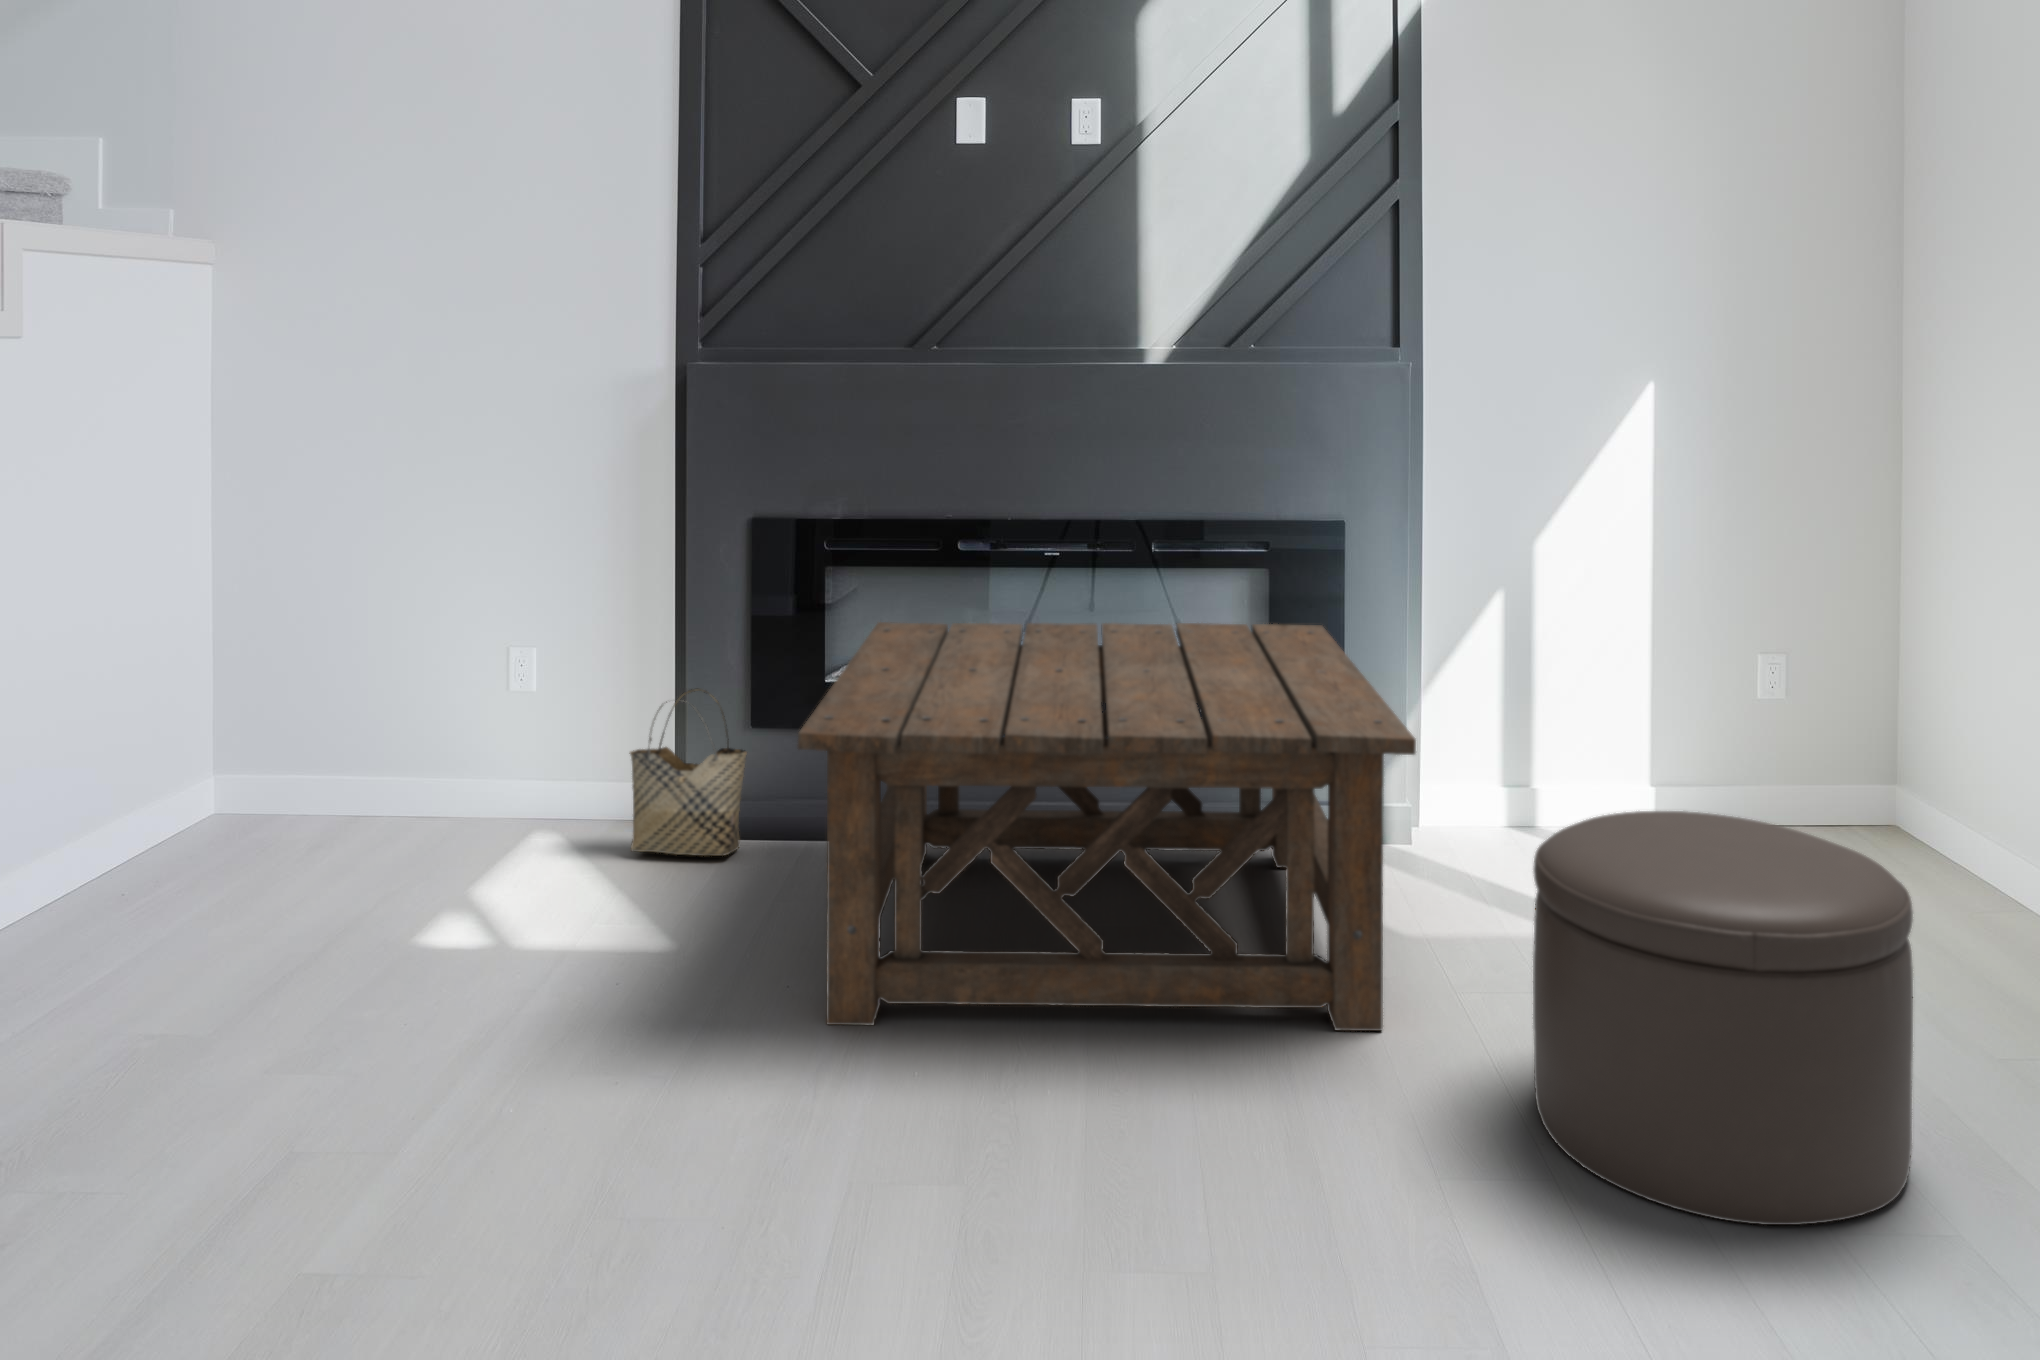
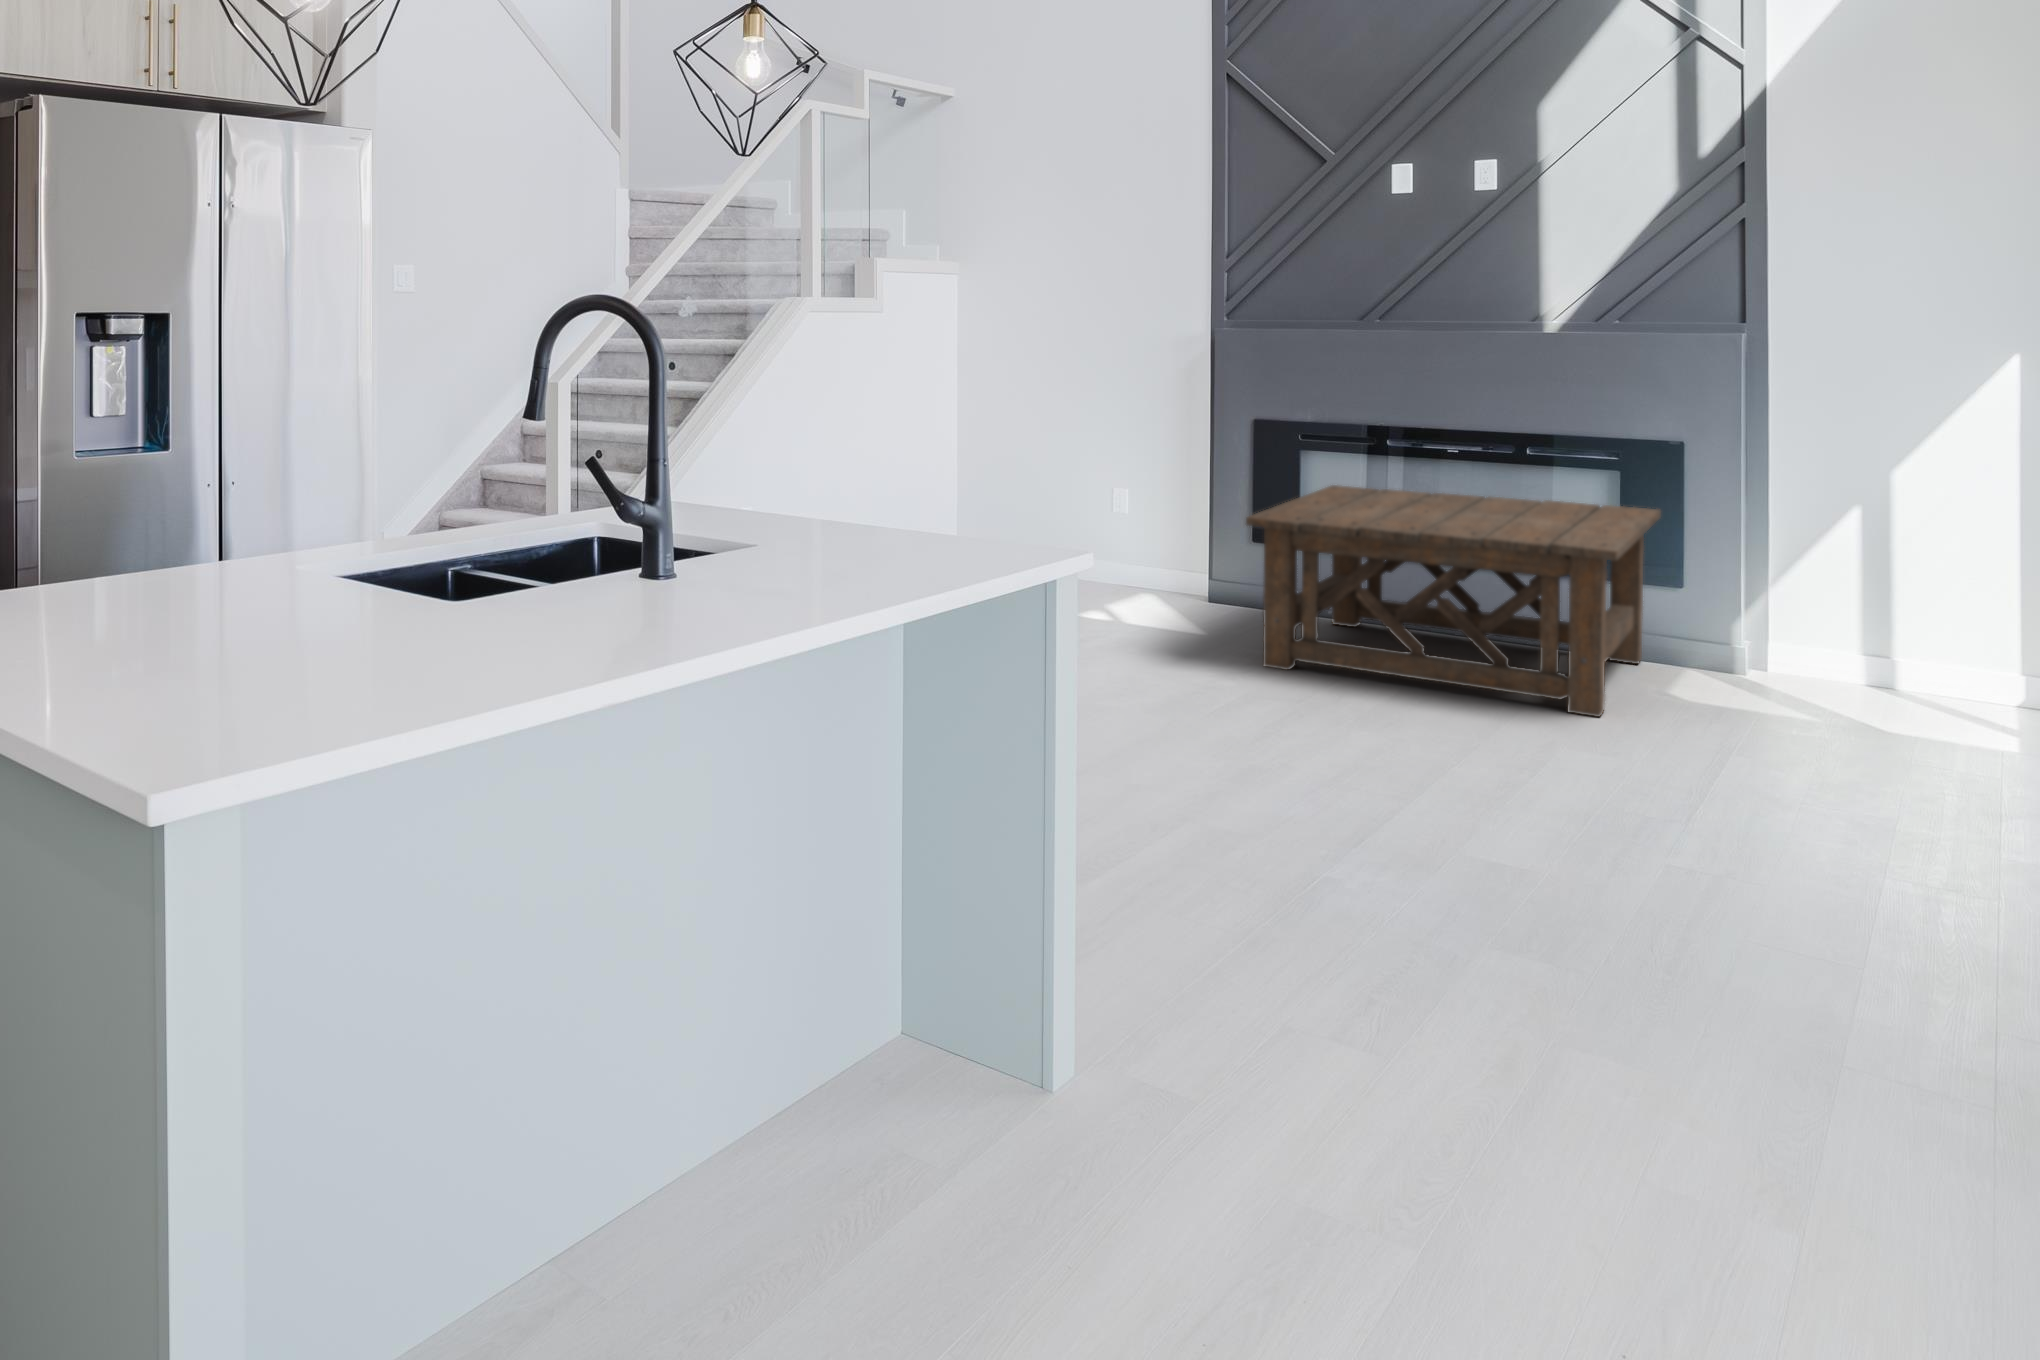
woven basket: present [629,689,747,856] -> none [1177,515,1247,608]
ottoman: present [1533,811,1913,1225] -> none [1657,603,1910,805]

